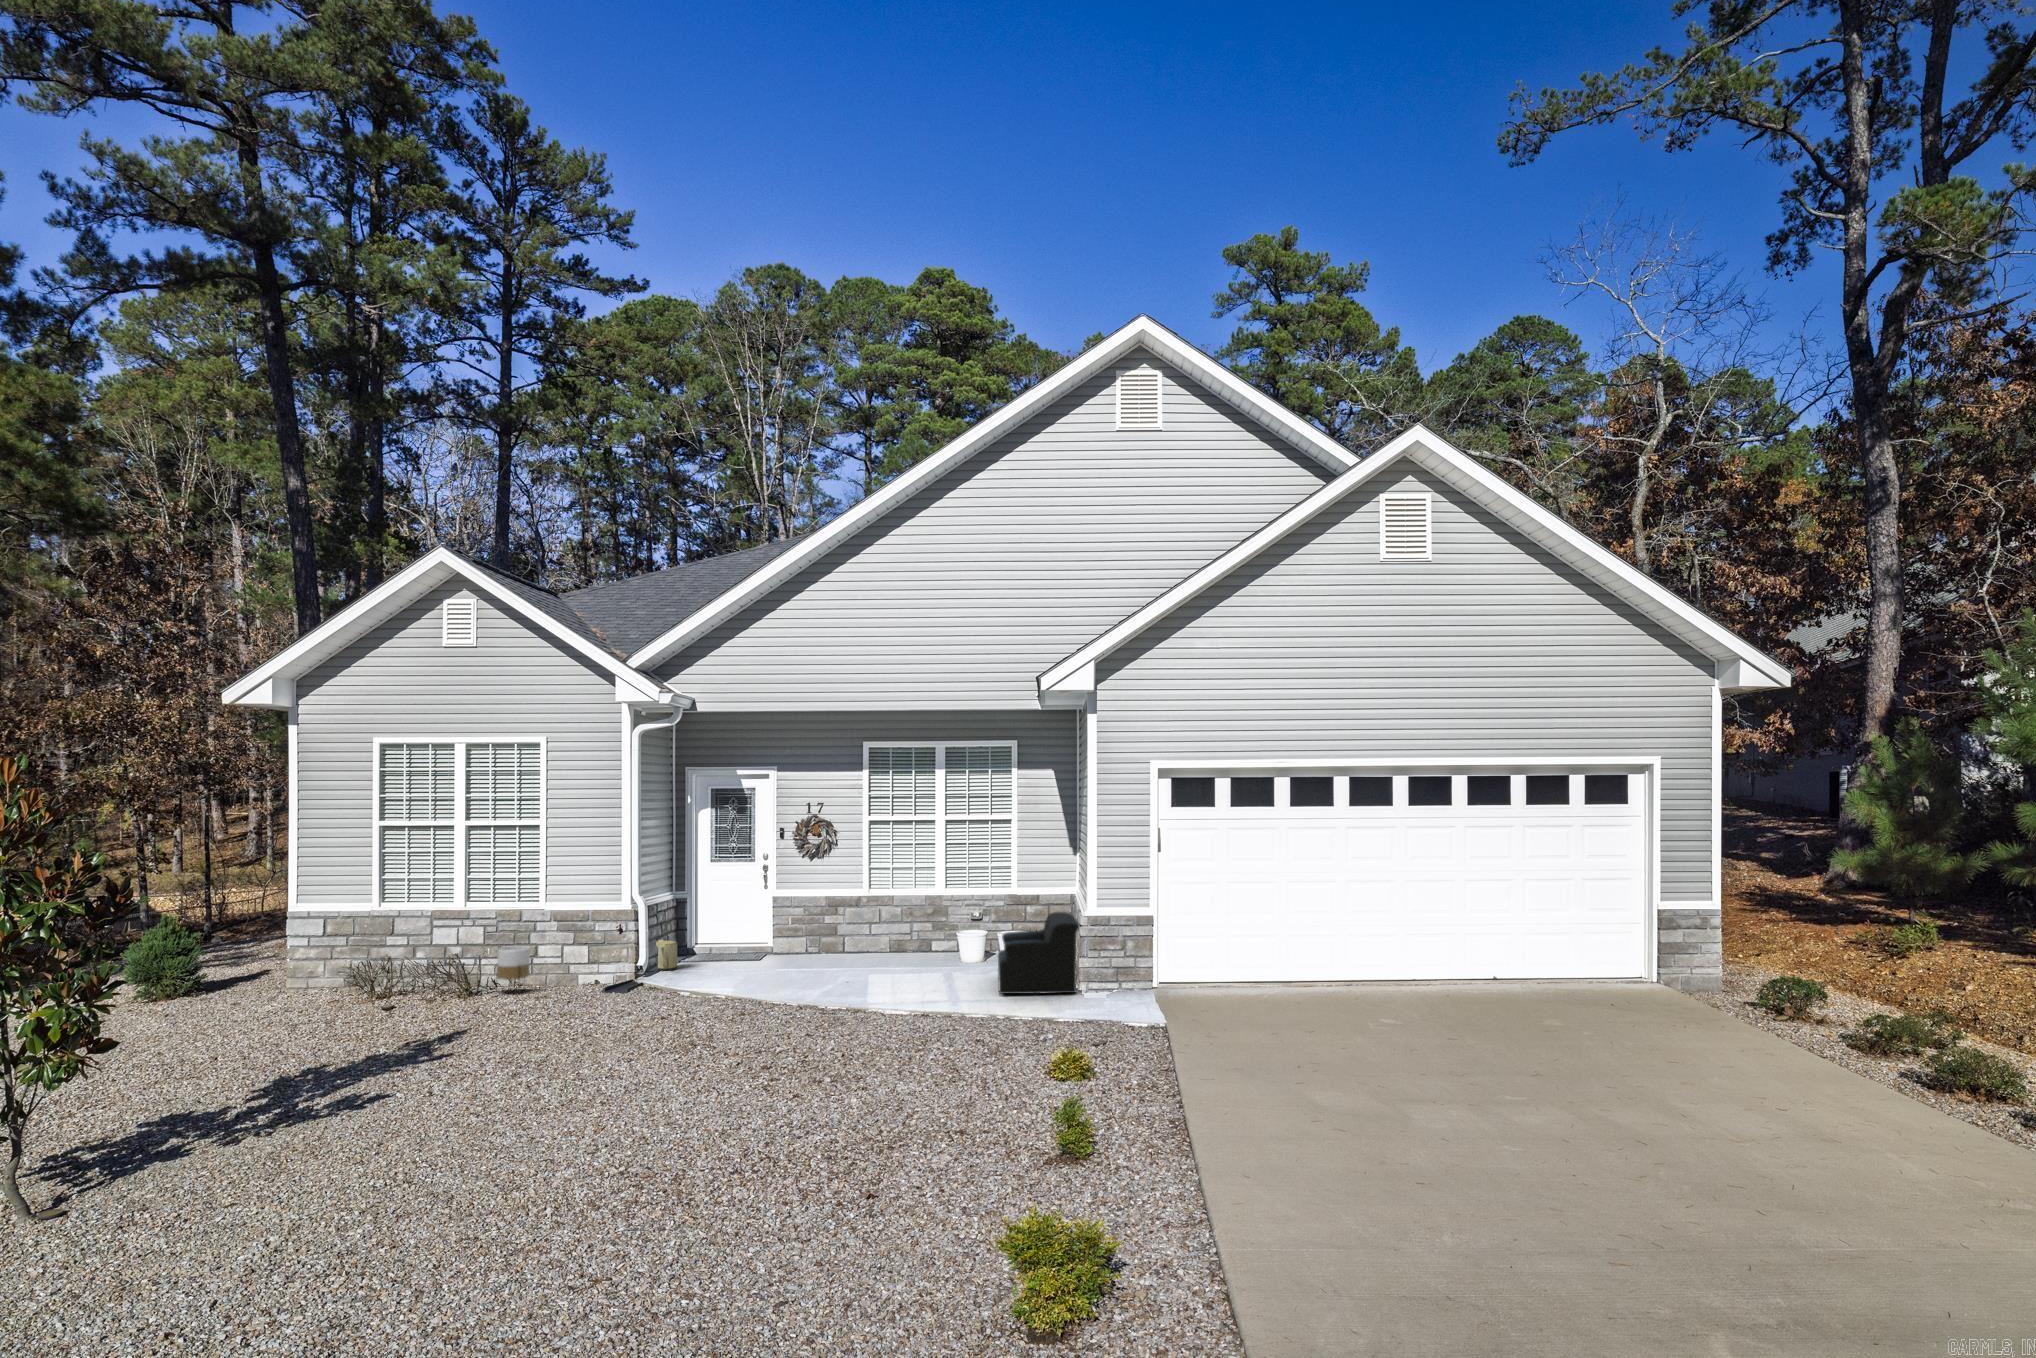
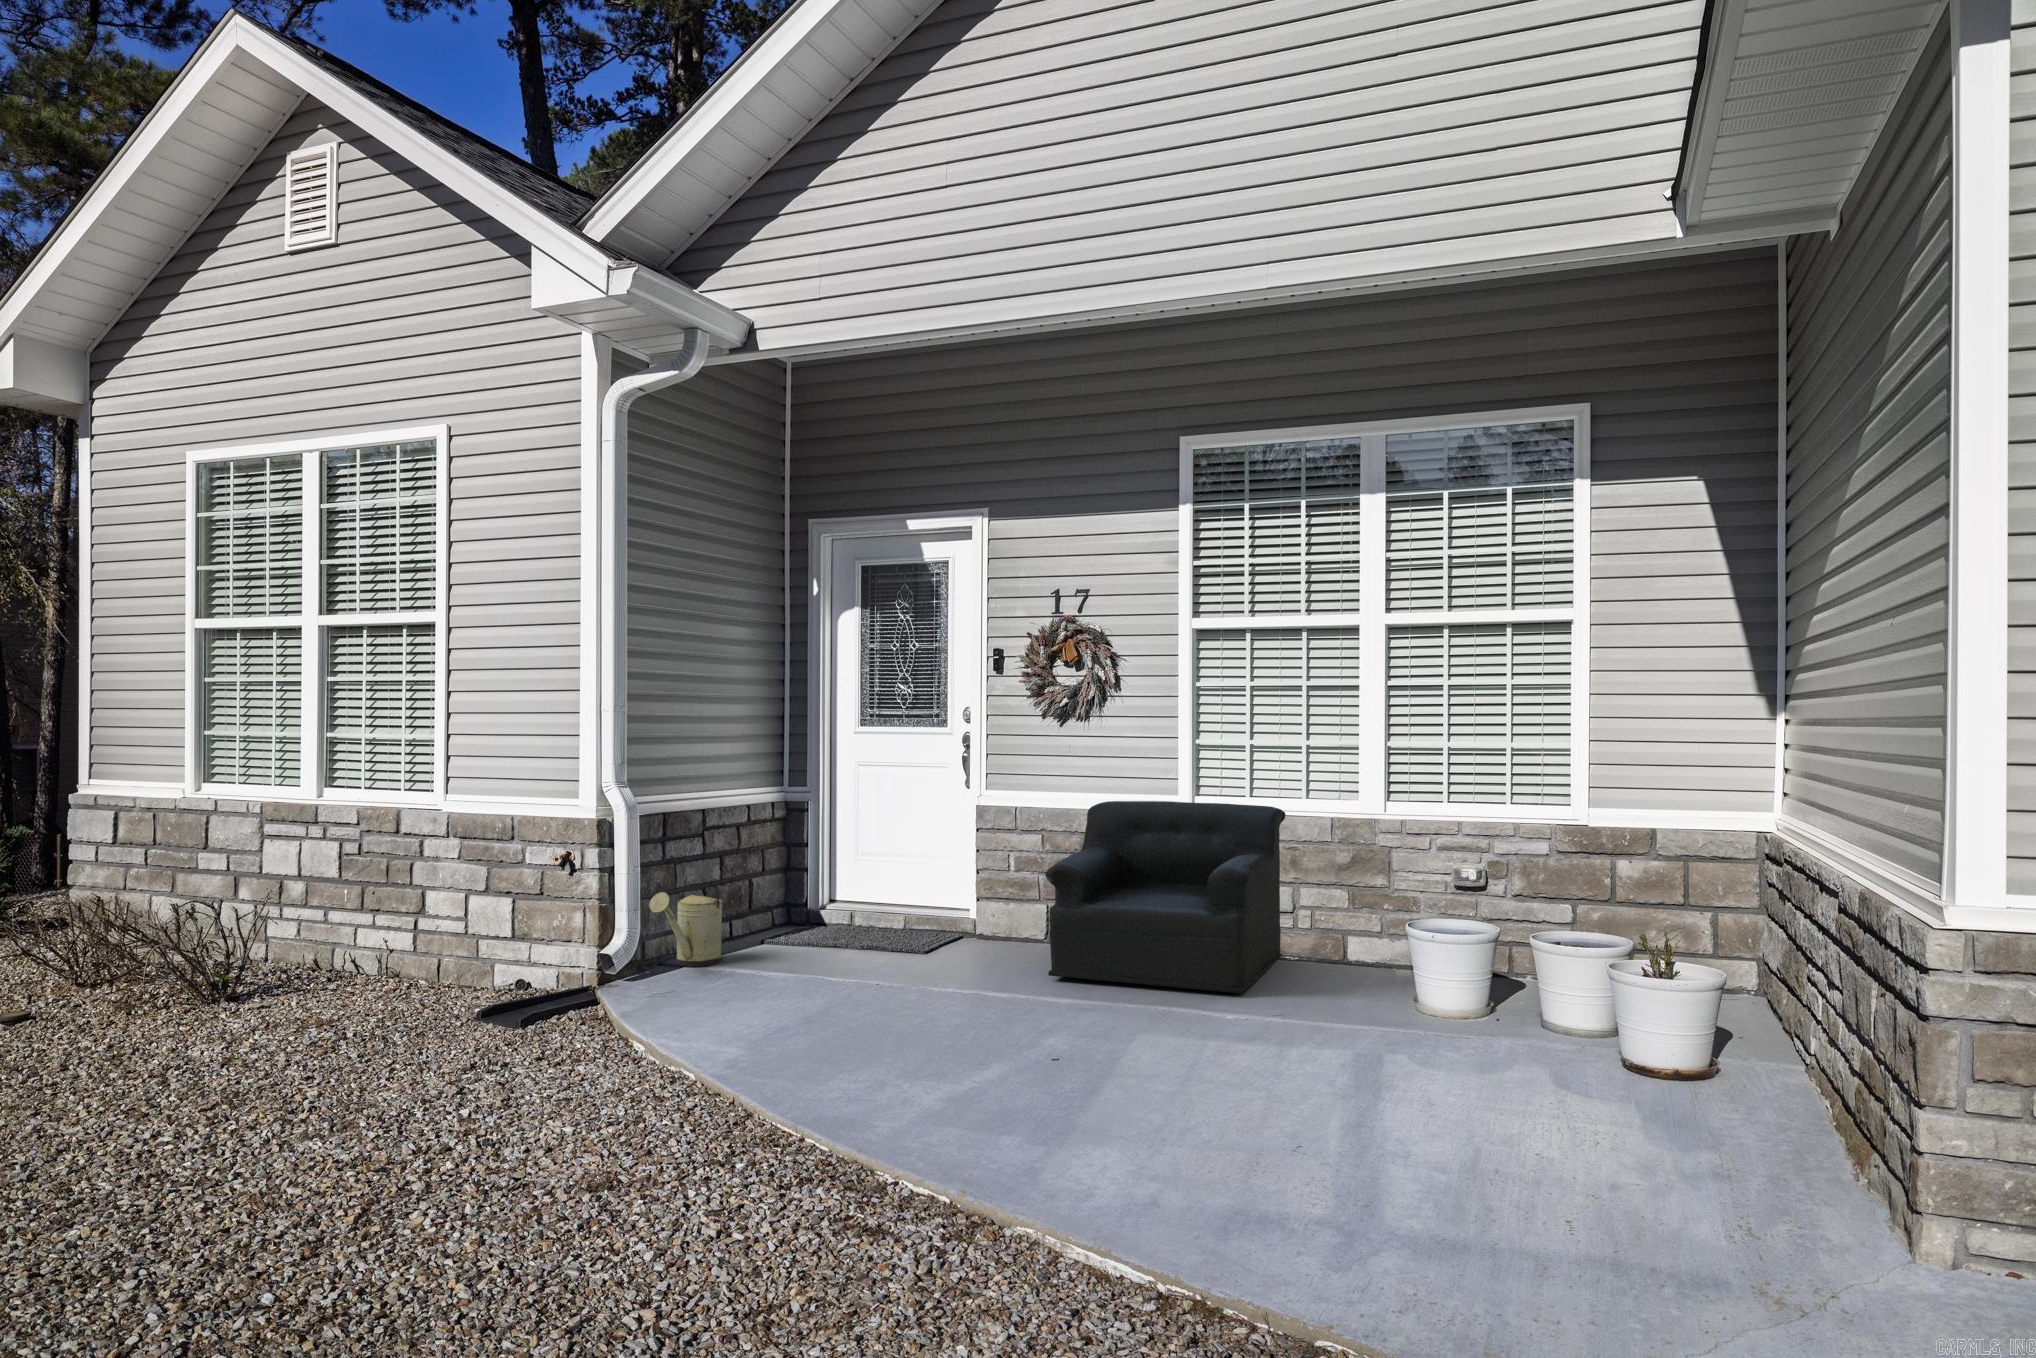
armchair: present [998,912,1079,994] -> present [1045,801,1285,993]
planter: present [496,946,530,980] -> none [327,886,403,997]

